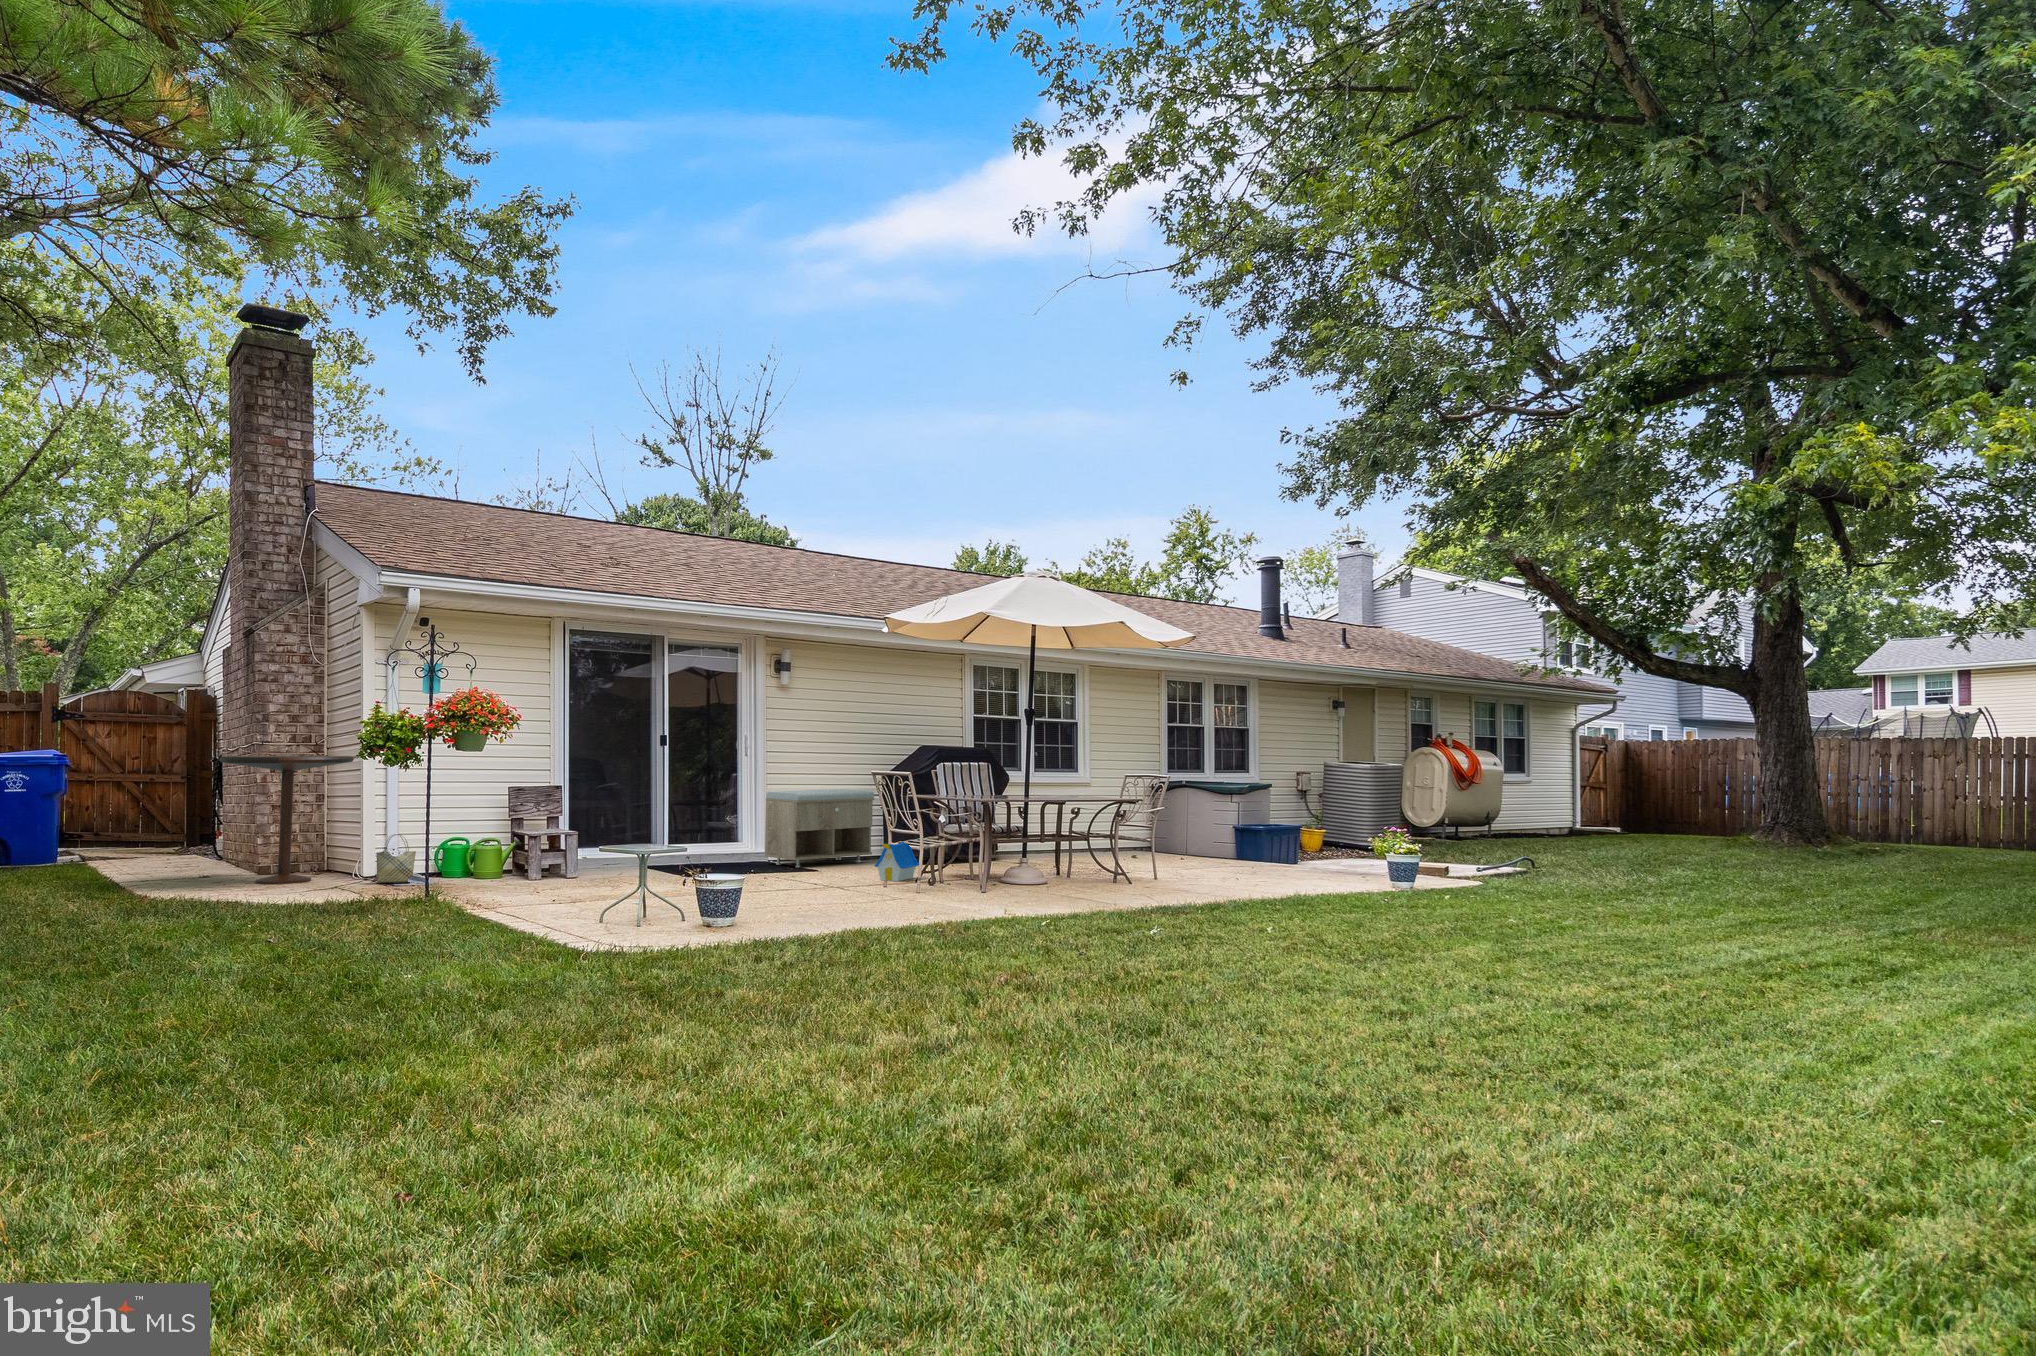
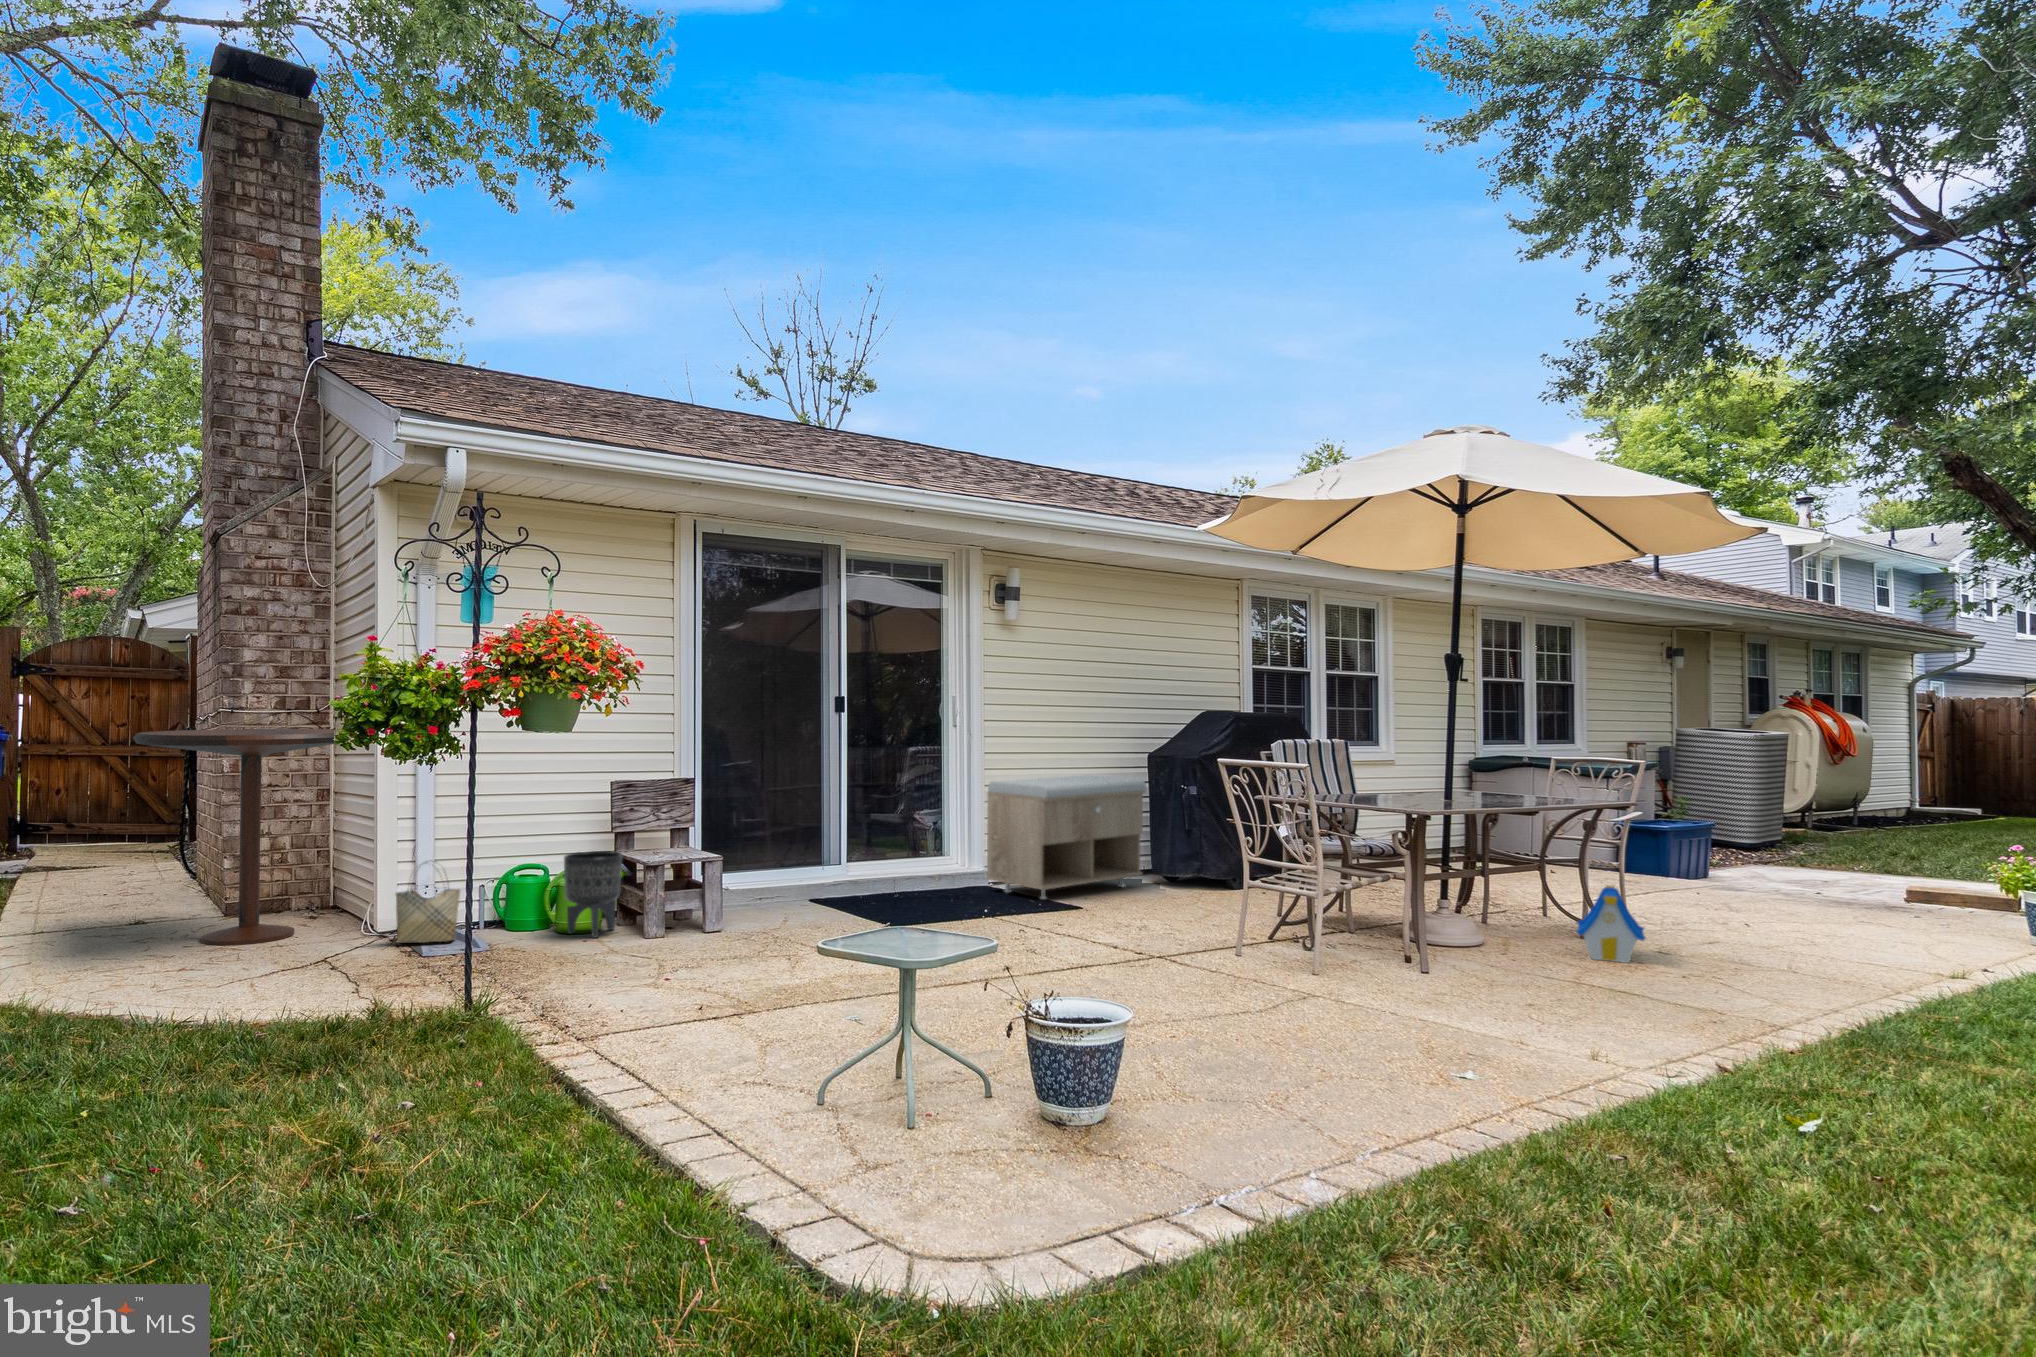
planter: none [480,830,517,881] -> present [564,851,622,938]
toy house: present [875,842,919,881] -> present [1577,886,1645,963]

